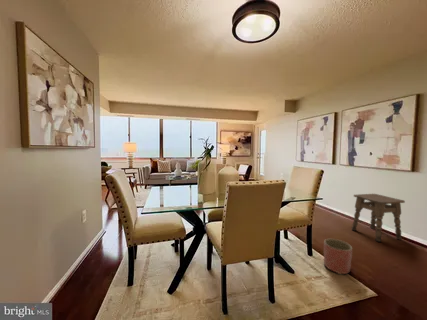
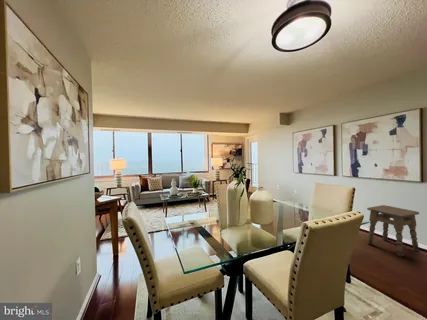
planter: present [324,239,352,274] -> none [367,264,403,307]

